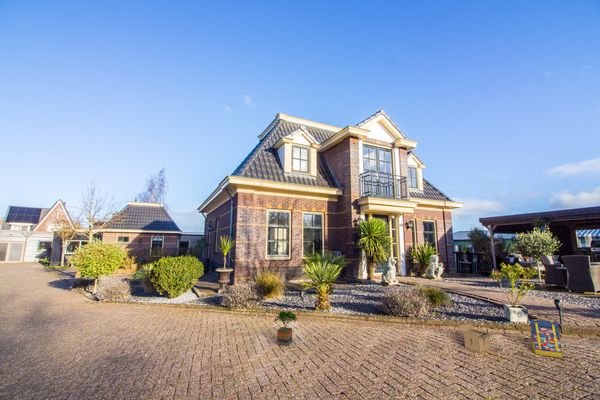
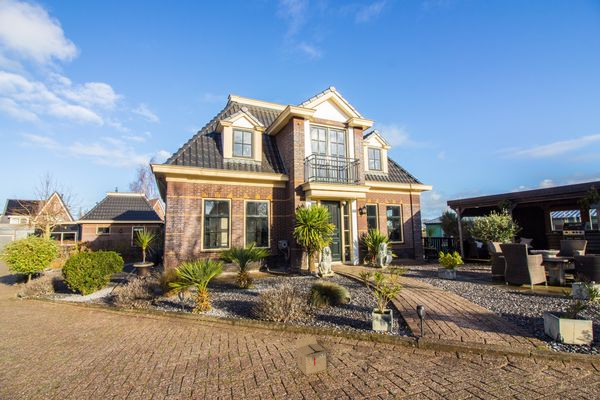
potted tree: present [275,311,297,346] -> none [89,320,121,362]
backpack: present [530,319,563,357] -> none [369,334,401,385]

